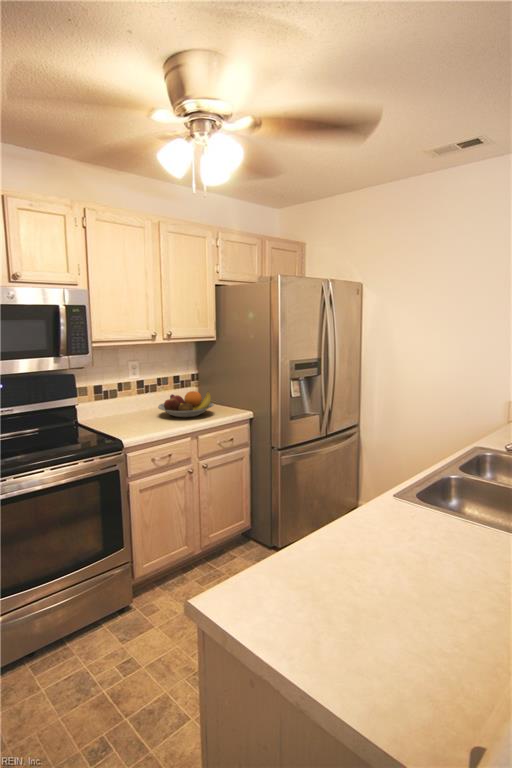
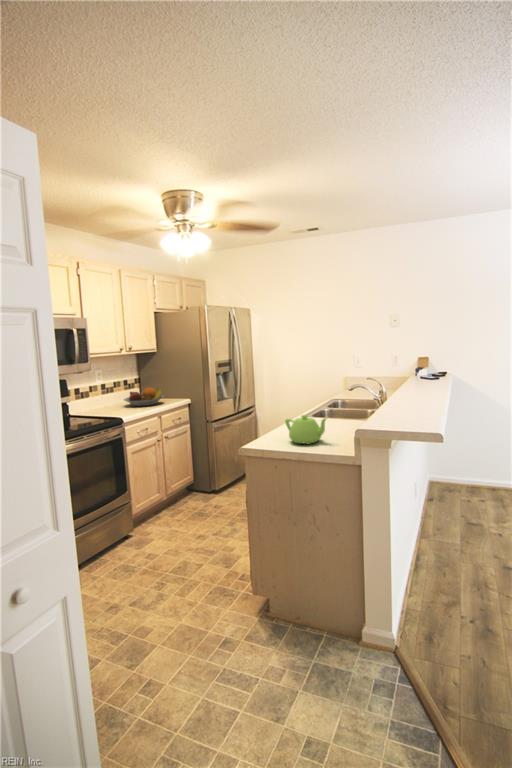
teapot: none [309,538,409,630] -> present [285,415,326,444]

